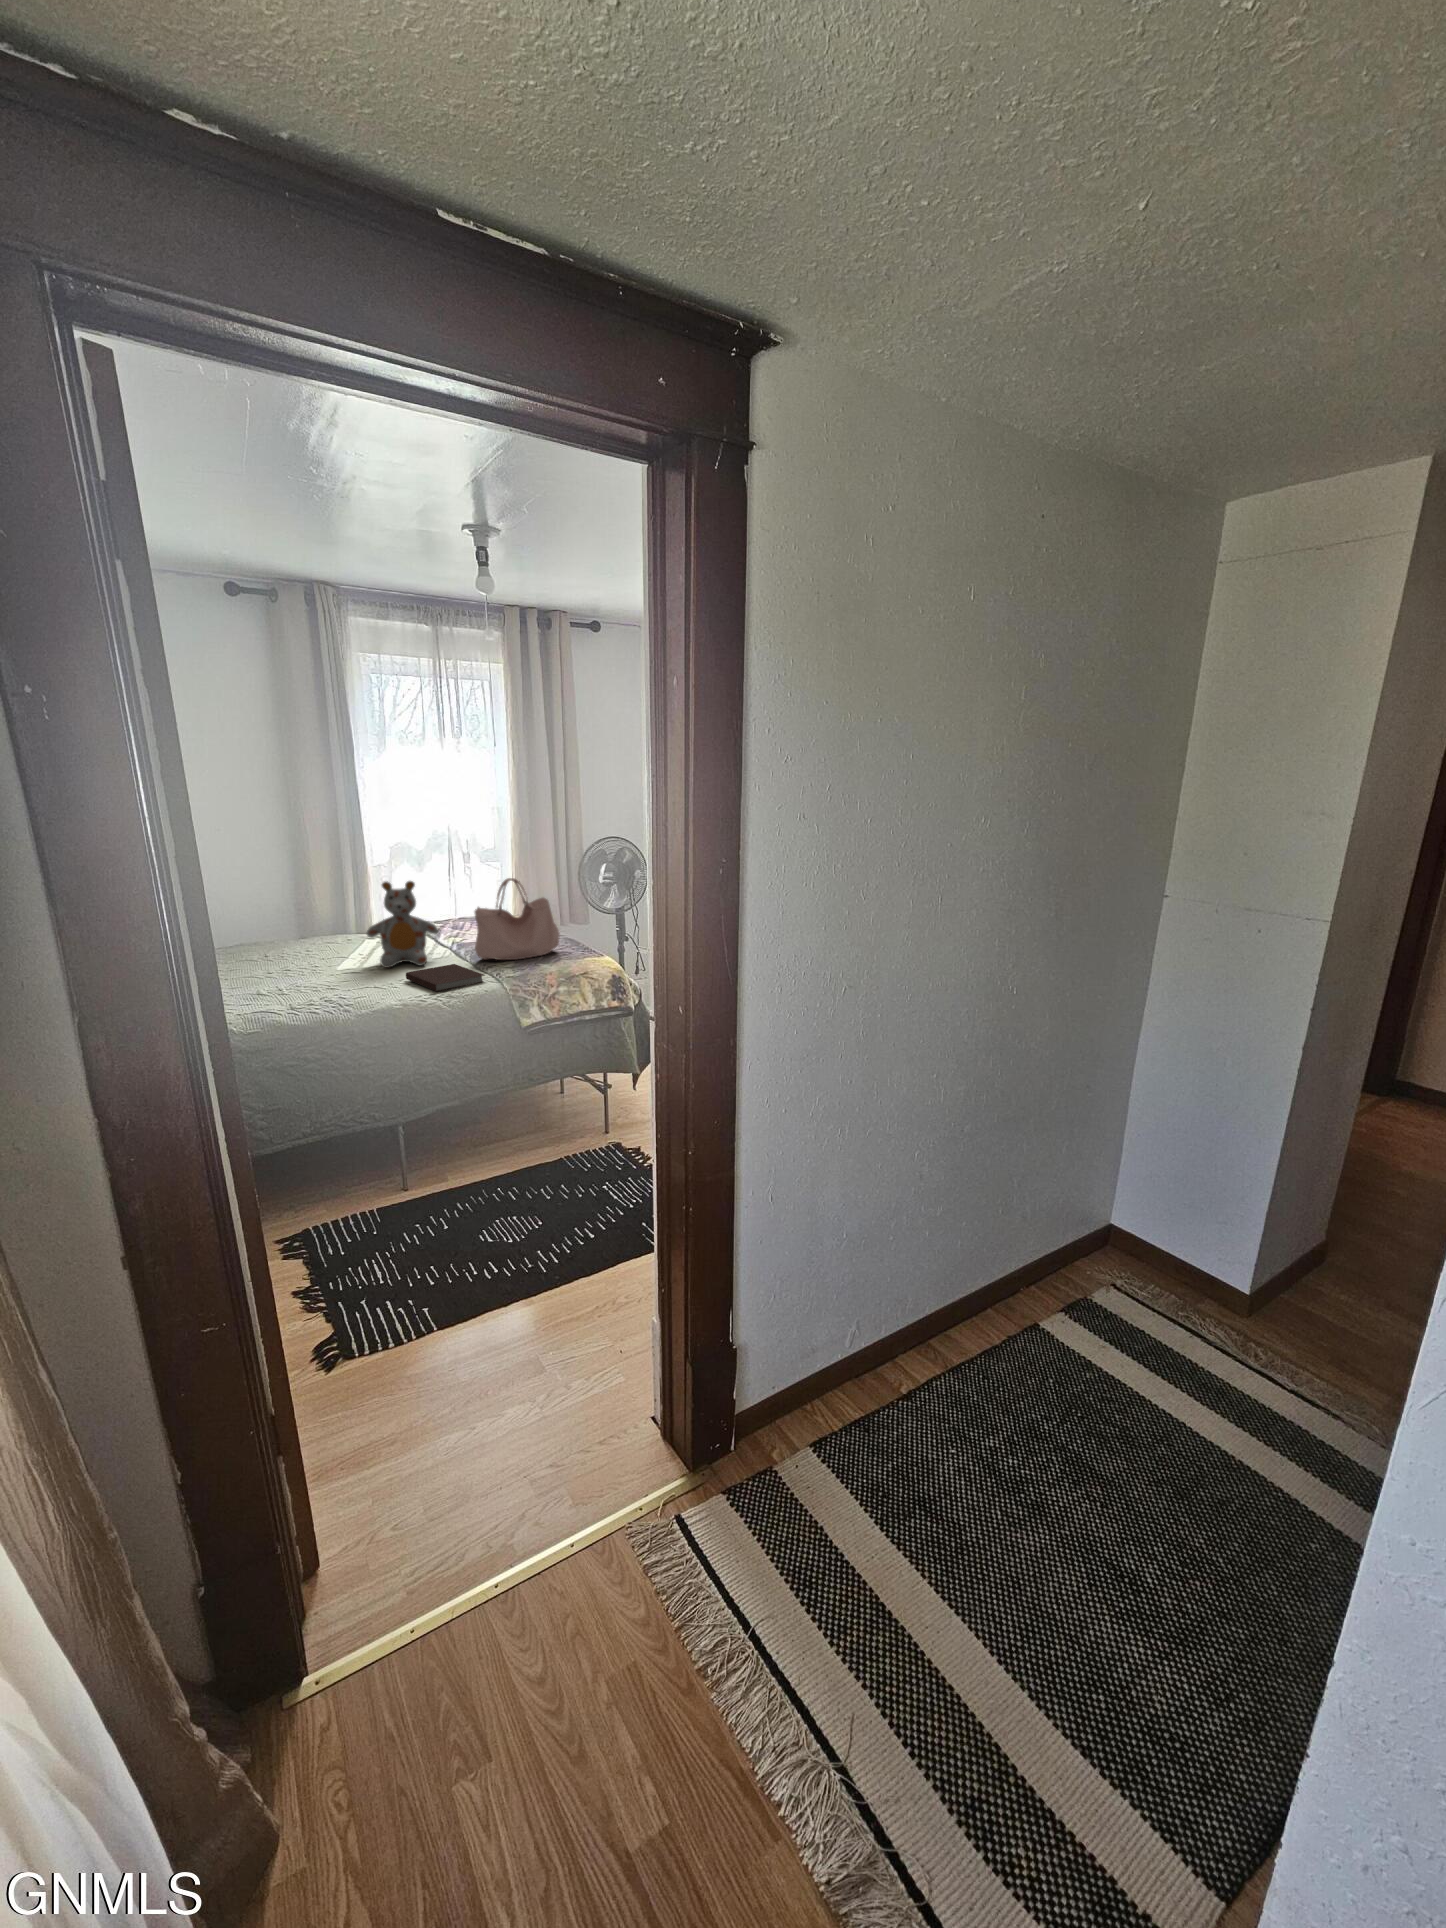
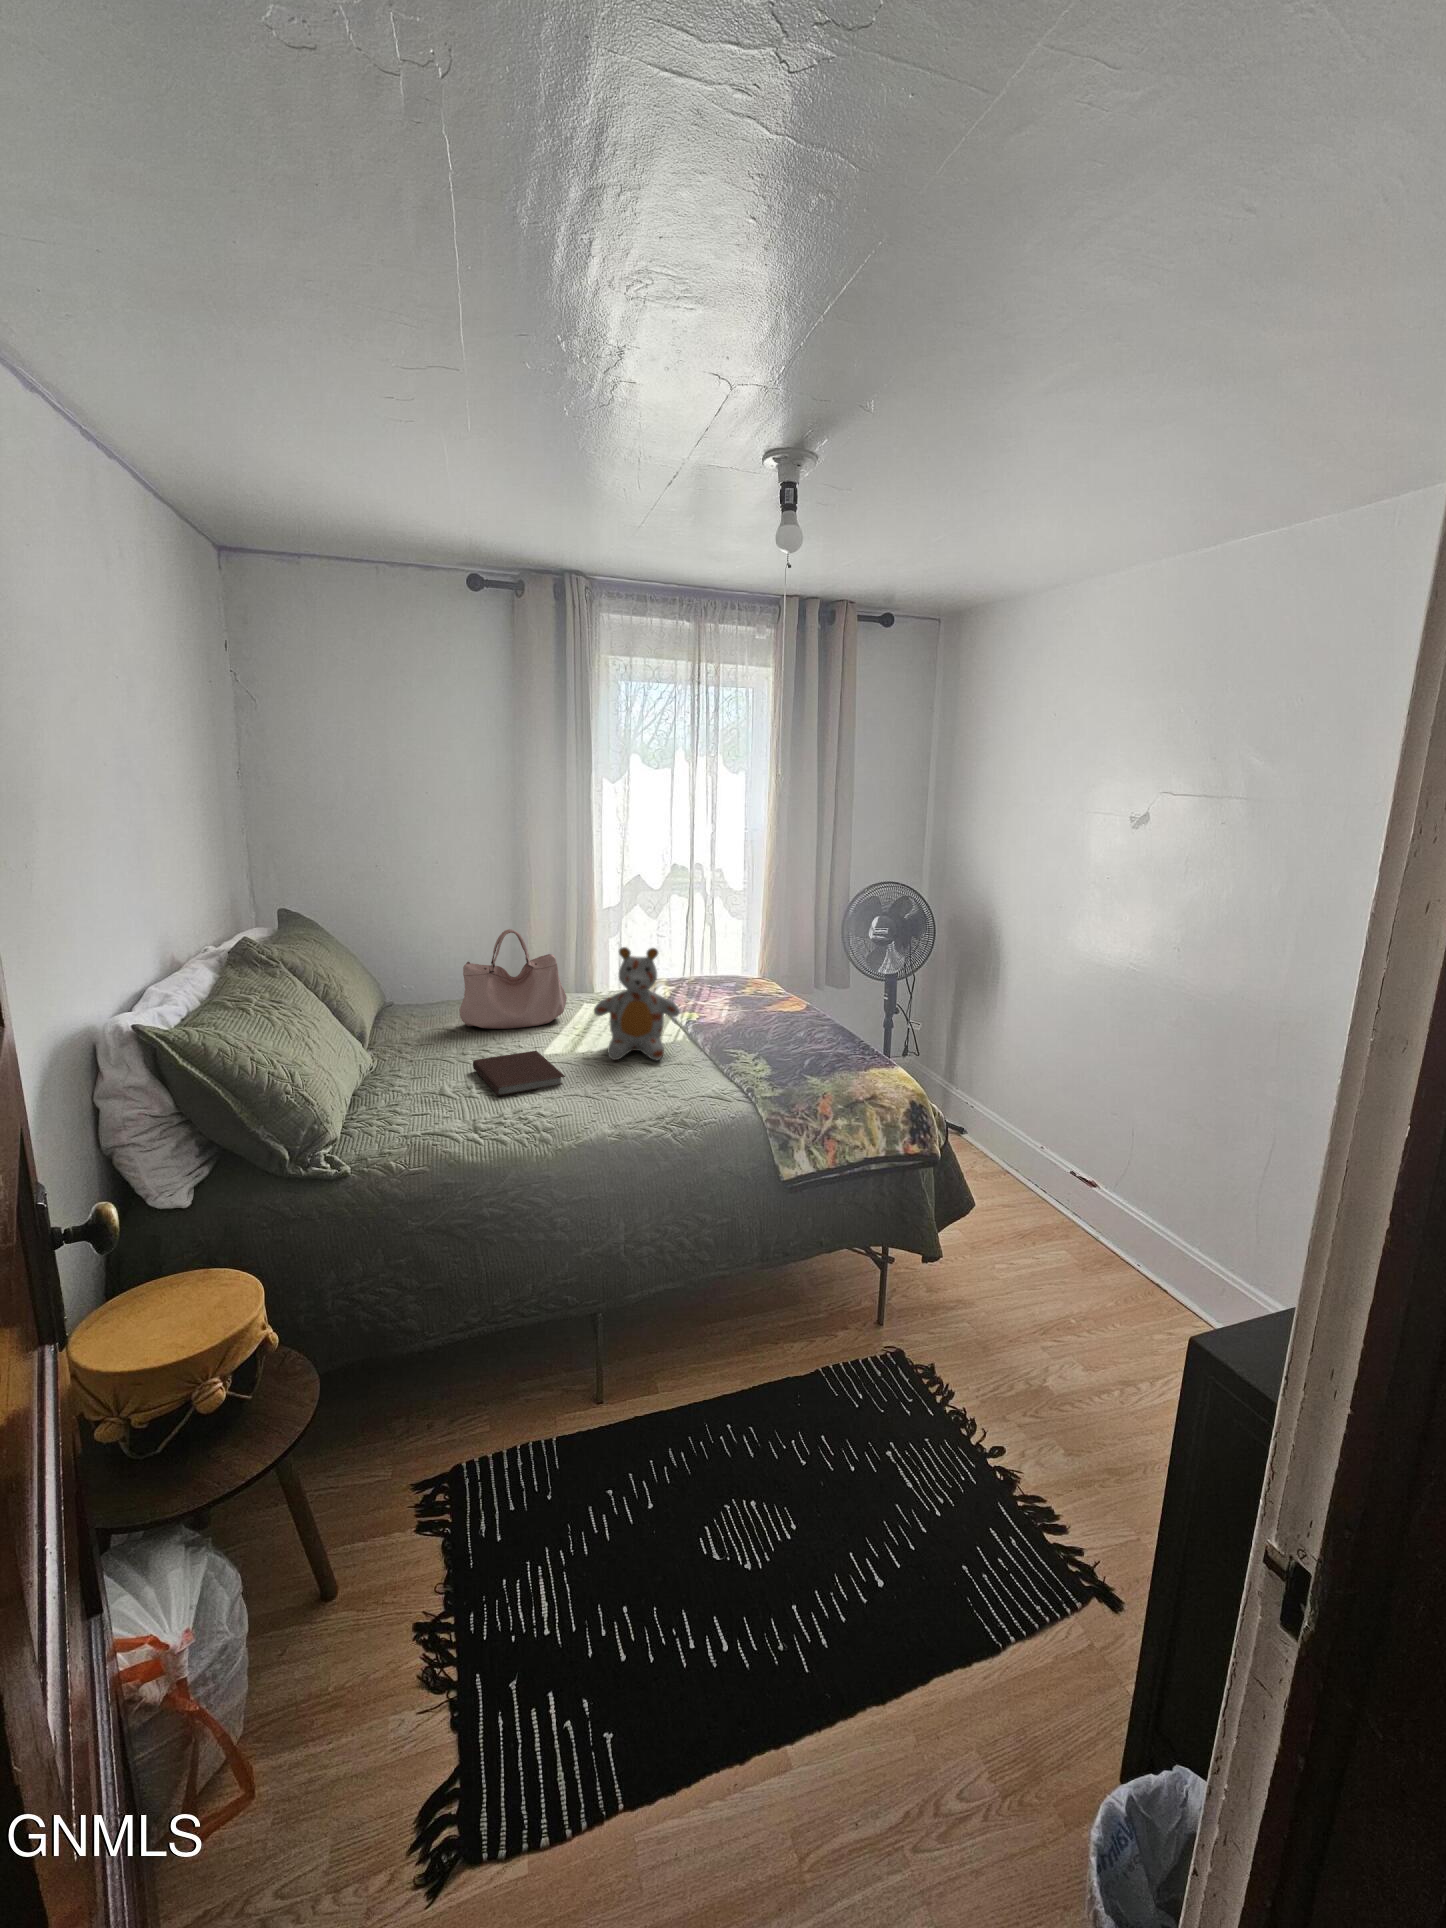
handbag: present [475,878,559,960] -> present [459,929,567,1029]
notebook: present [406,964,485,992] -> present [473,1051,565,1097]

